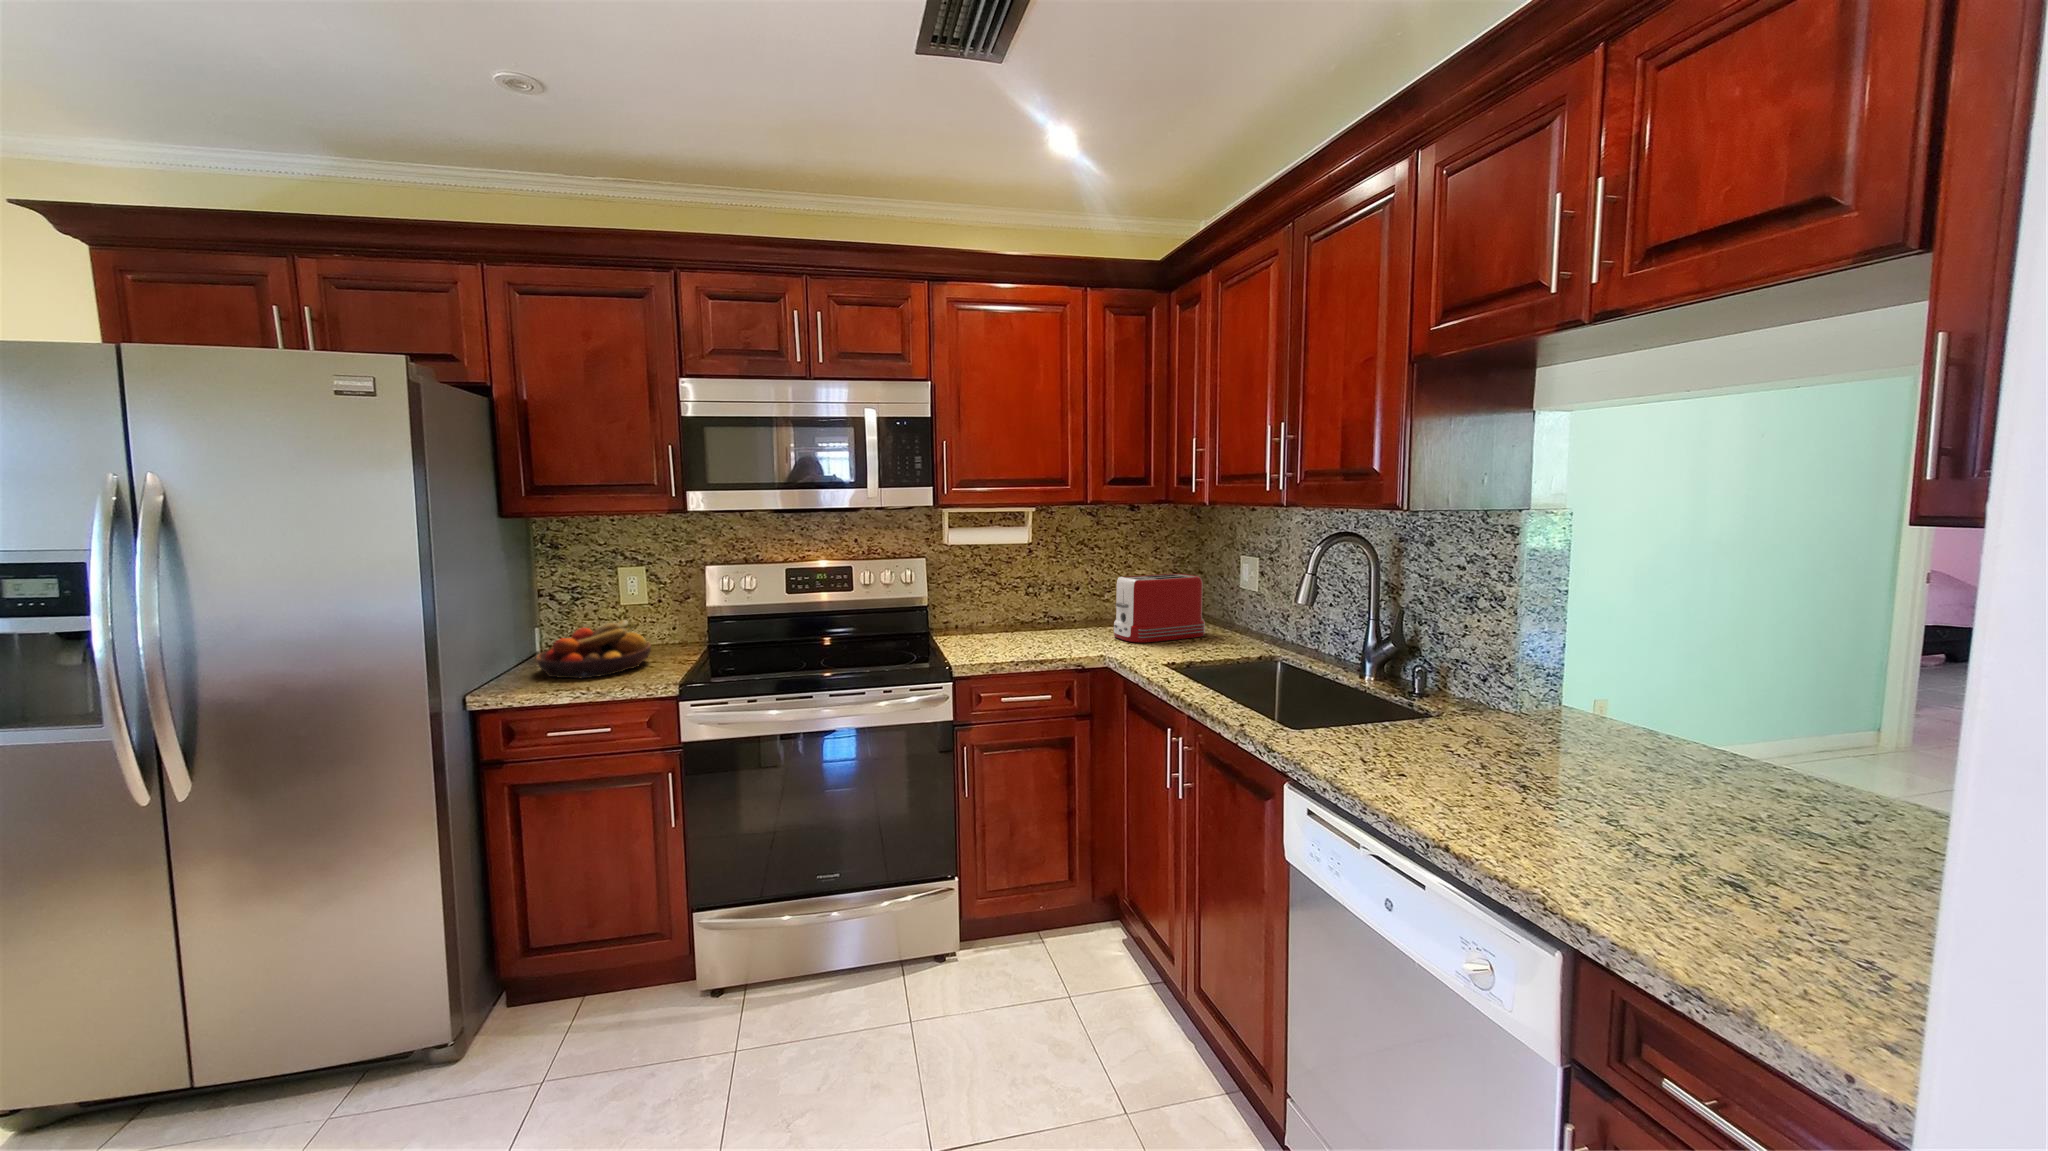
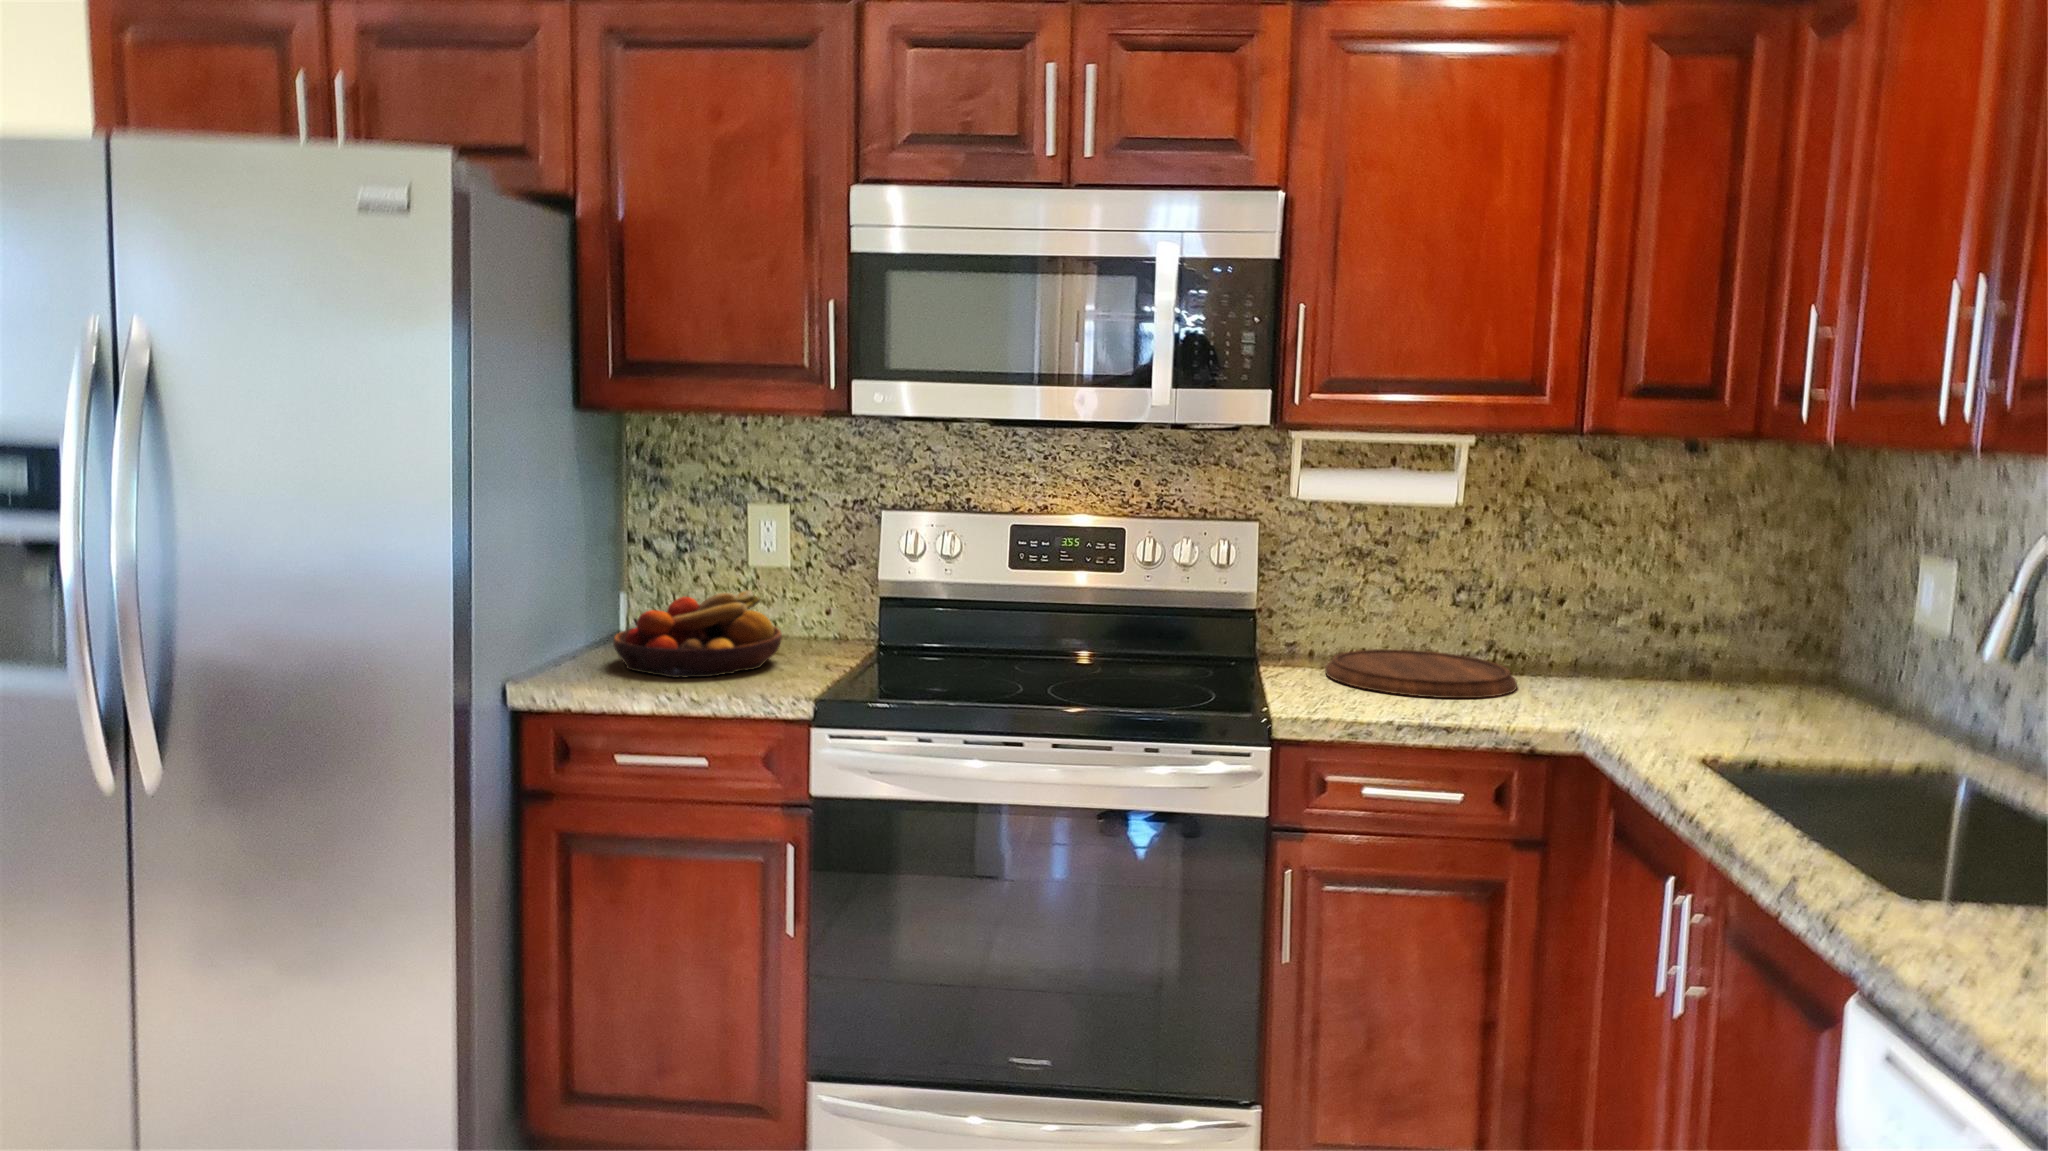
toaster: present [1114,574,1205,643] -> none [1625,582,1838,722]
cutting board: none [968,620,1063,644] -> present [1325,649,1517,698]

